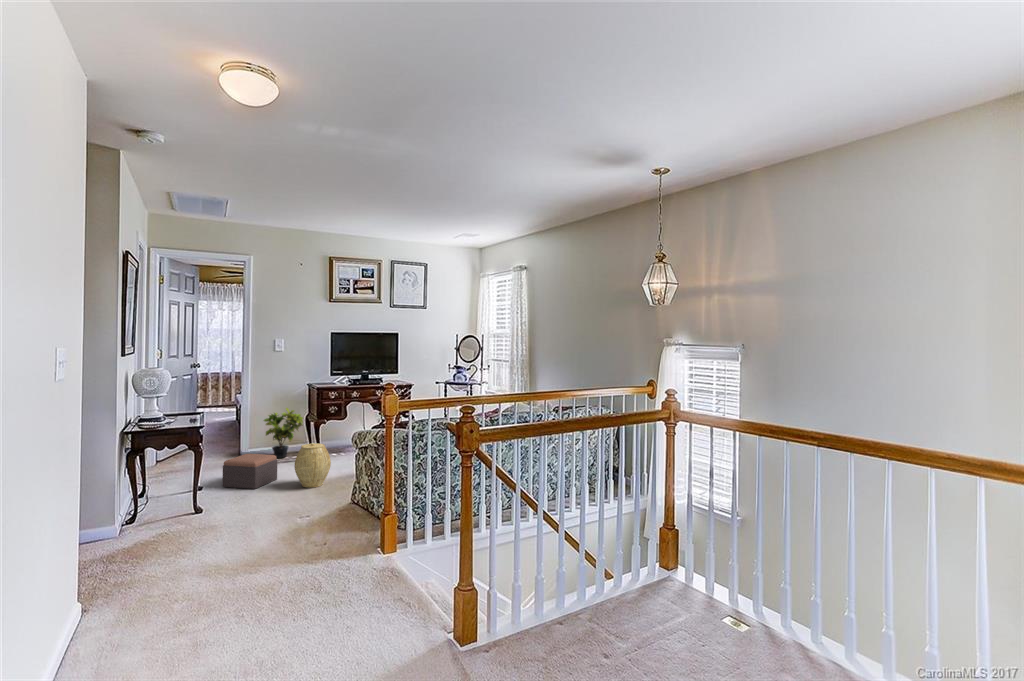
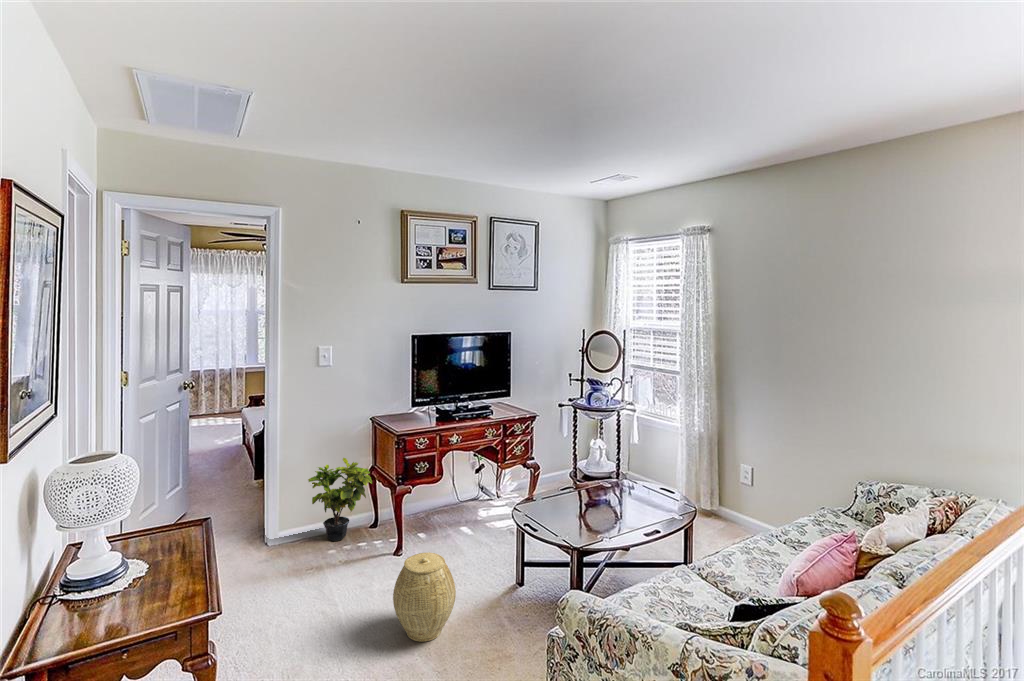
footstool: present [222,454,277,489] -> none [261,566,354,650]

